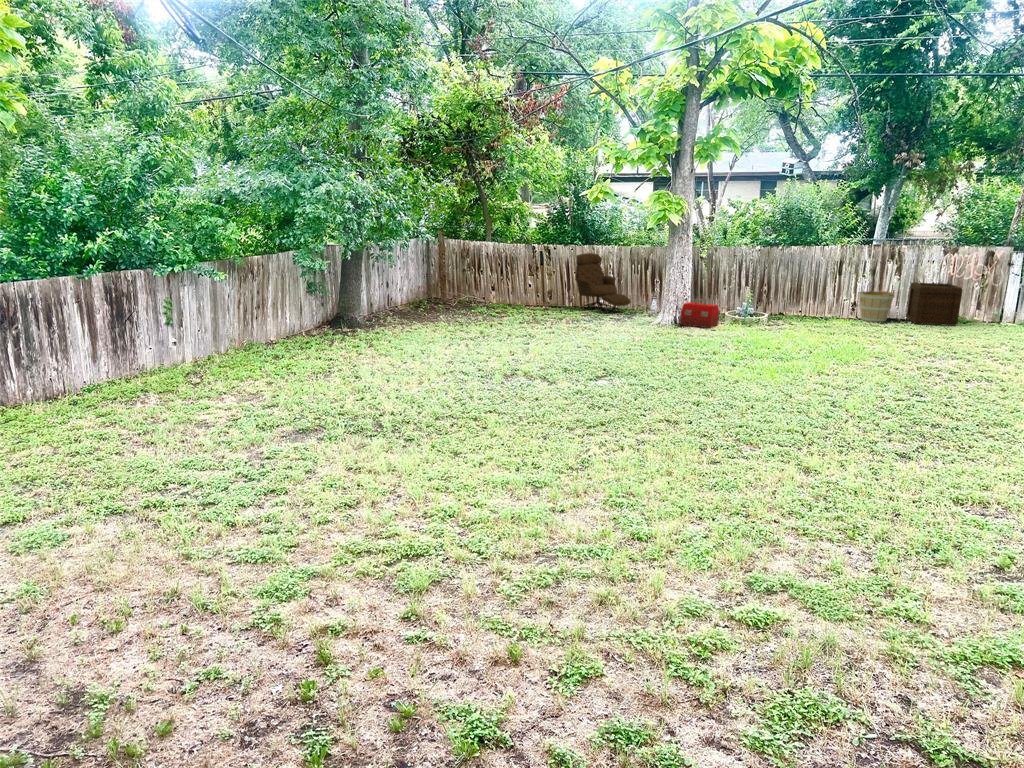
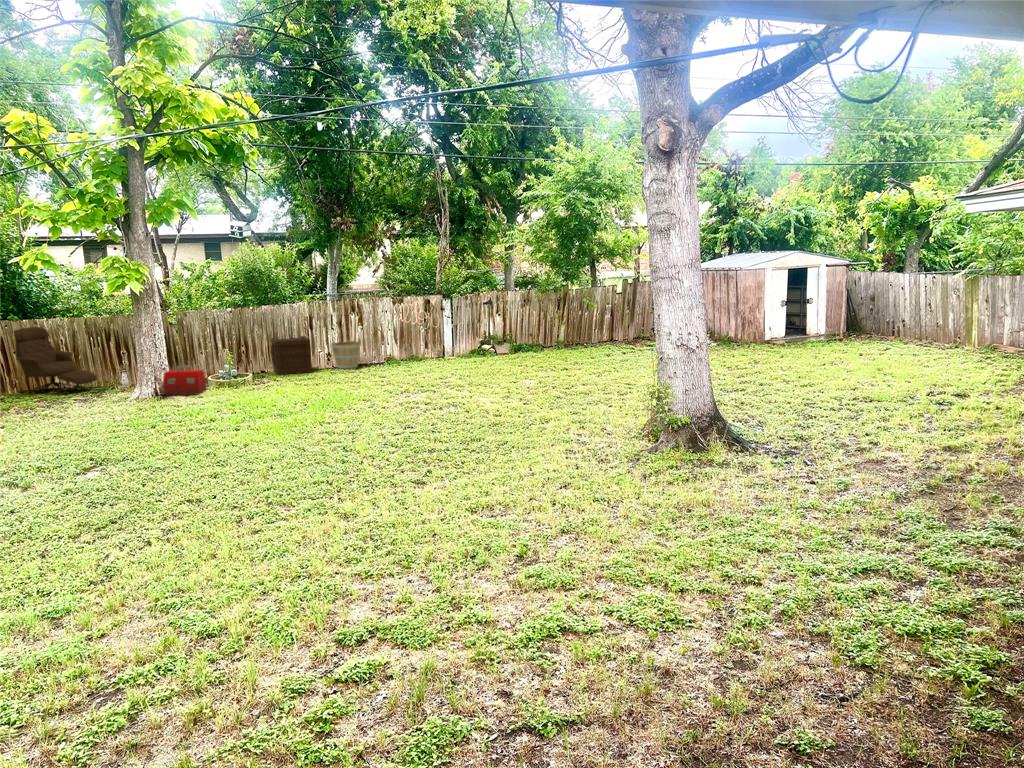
wooden crate: present [906,283,963,326] -> present [271,336,312,375]

